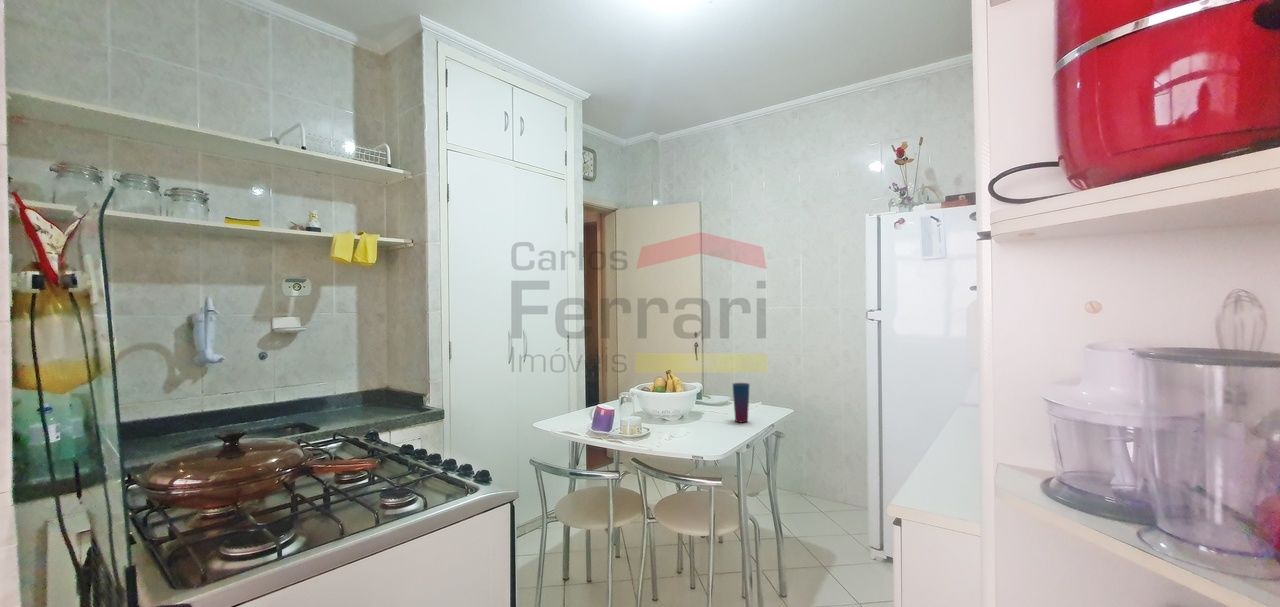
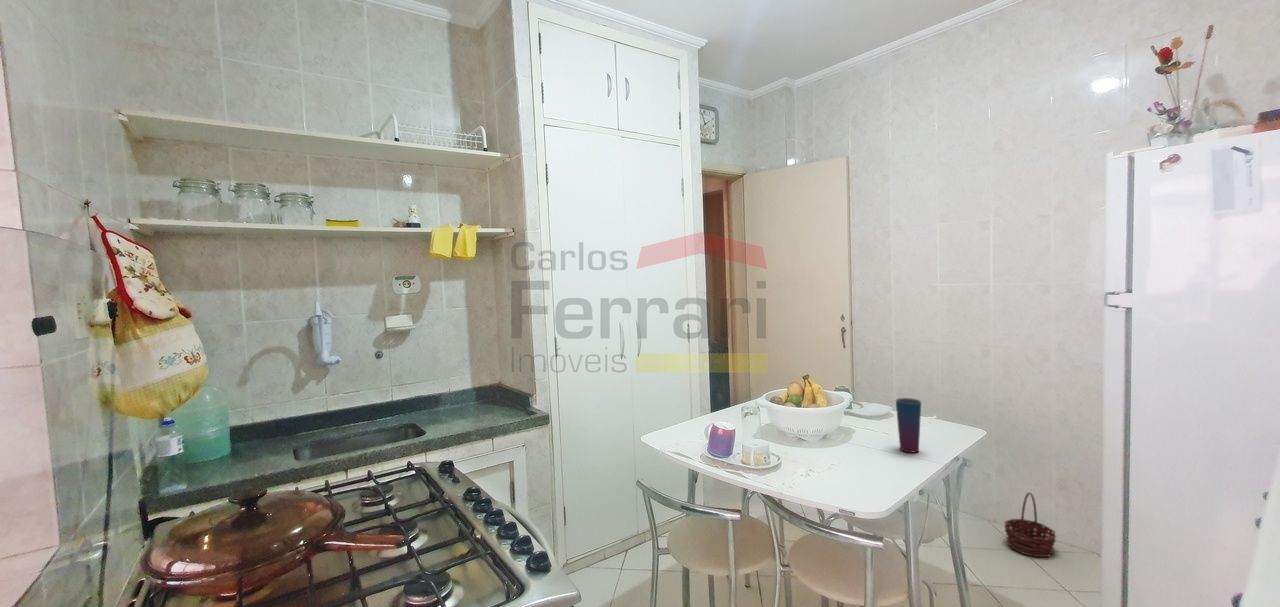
basket: none [811,466,845,514] -> present [1005,493,1056,557]

